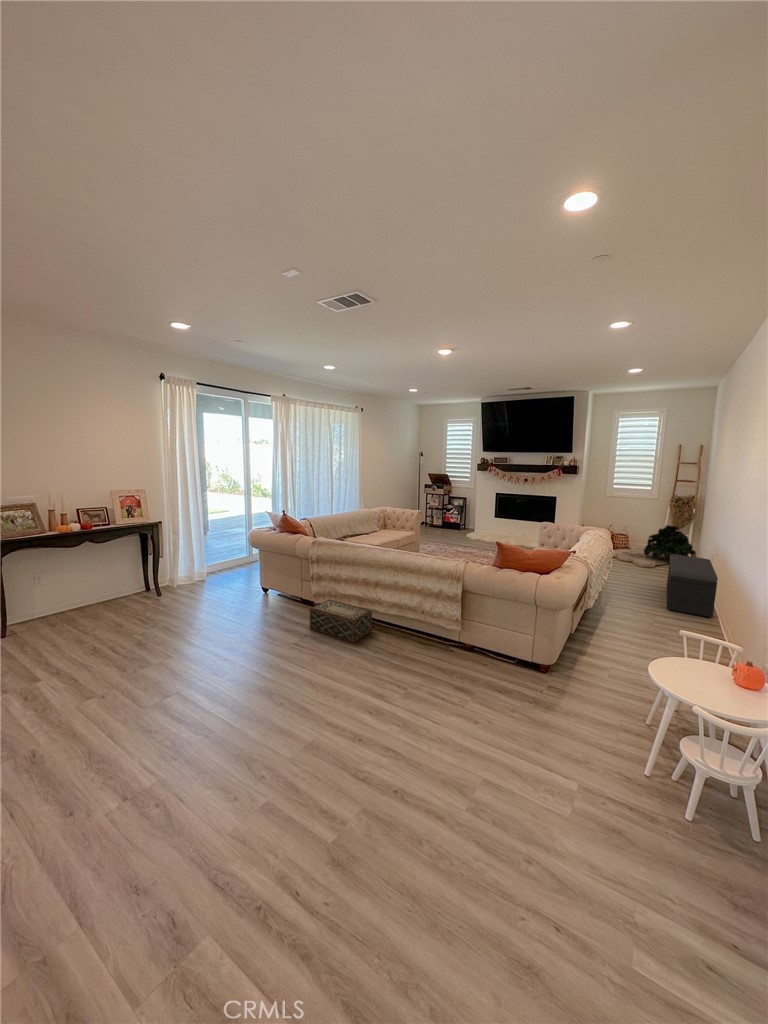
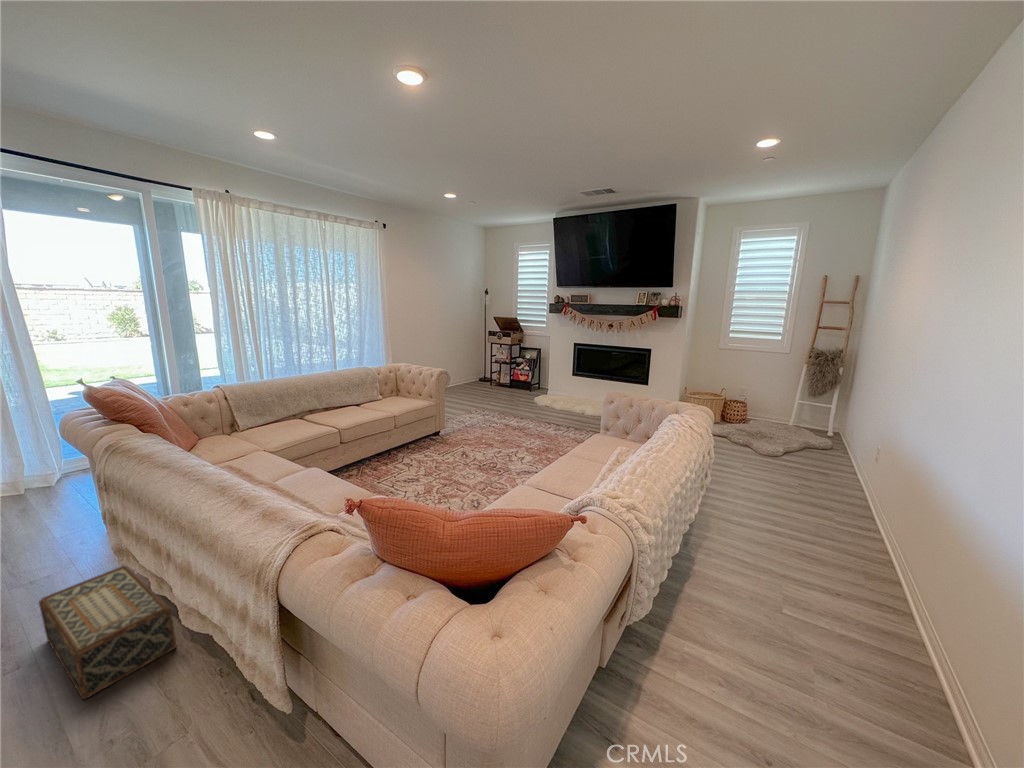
potted plant: present [644,525,696,559] -> none [767,392,843,443]
storage bench: present [667,555,718,618] -> none [802,449,907,586]

